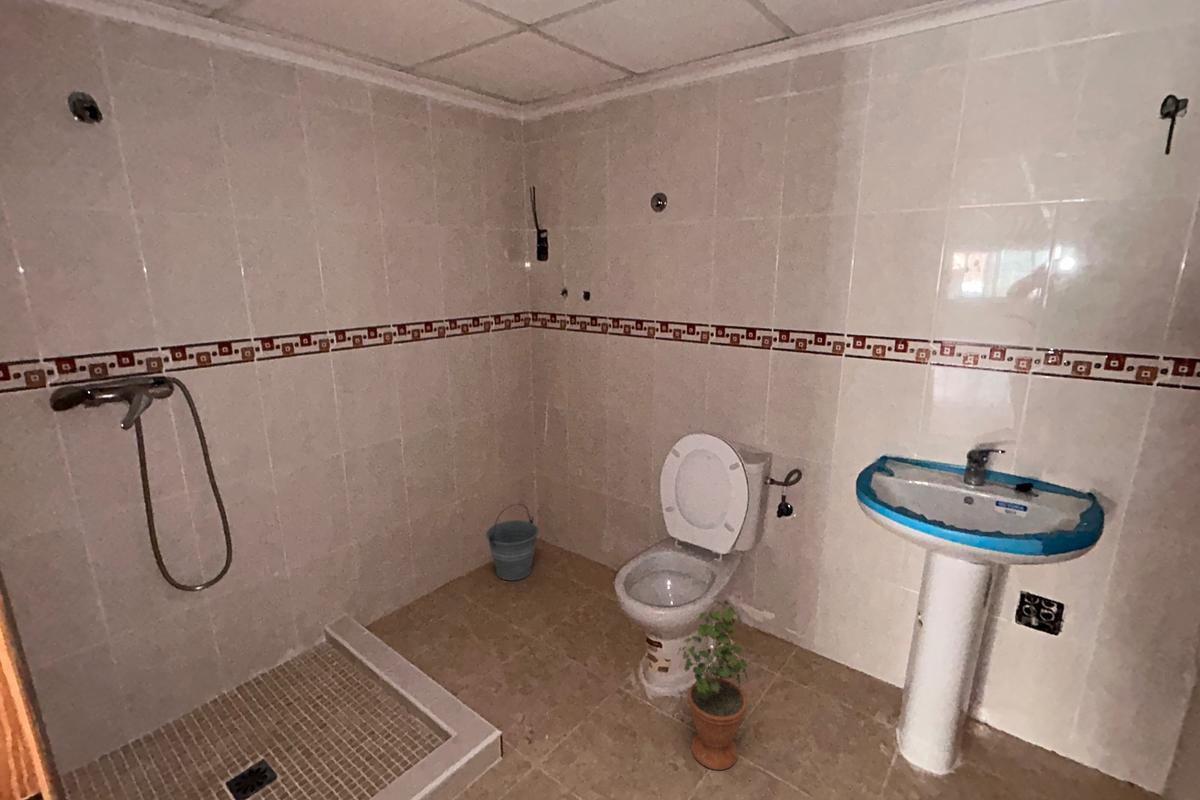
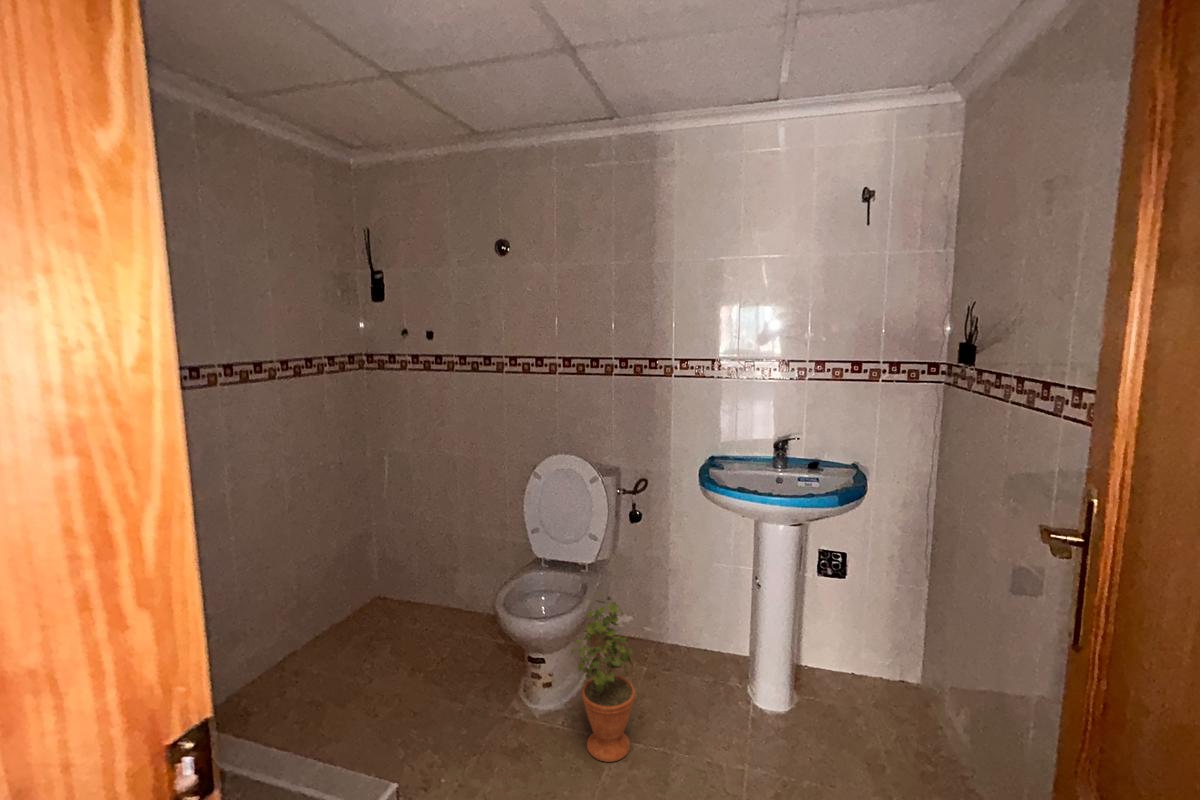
bucket: present [486,504,539,581] -> none [326,555,387,642]

